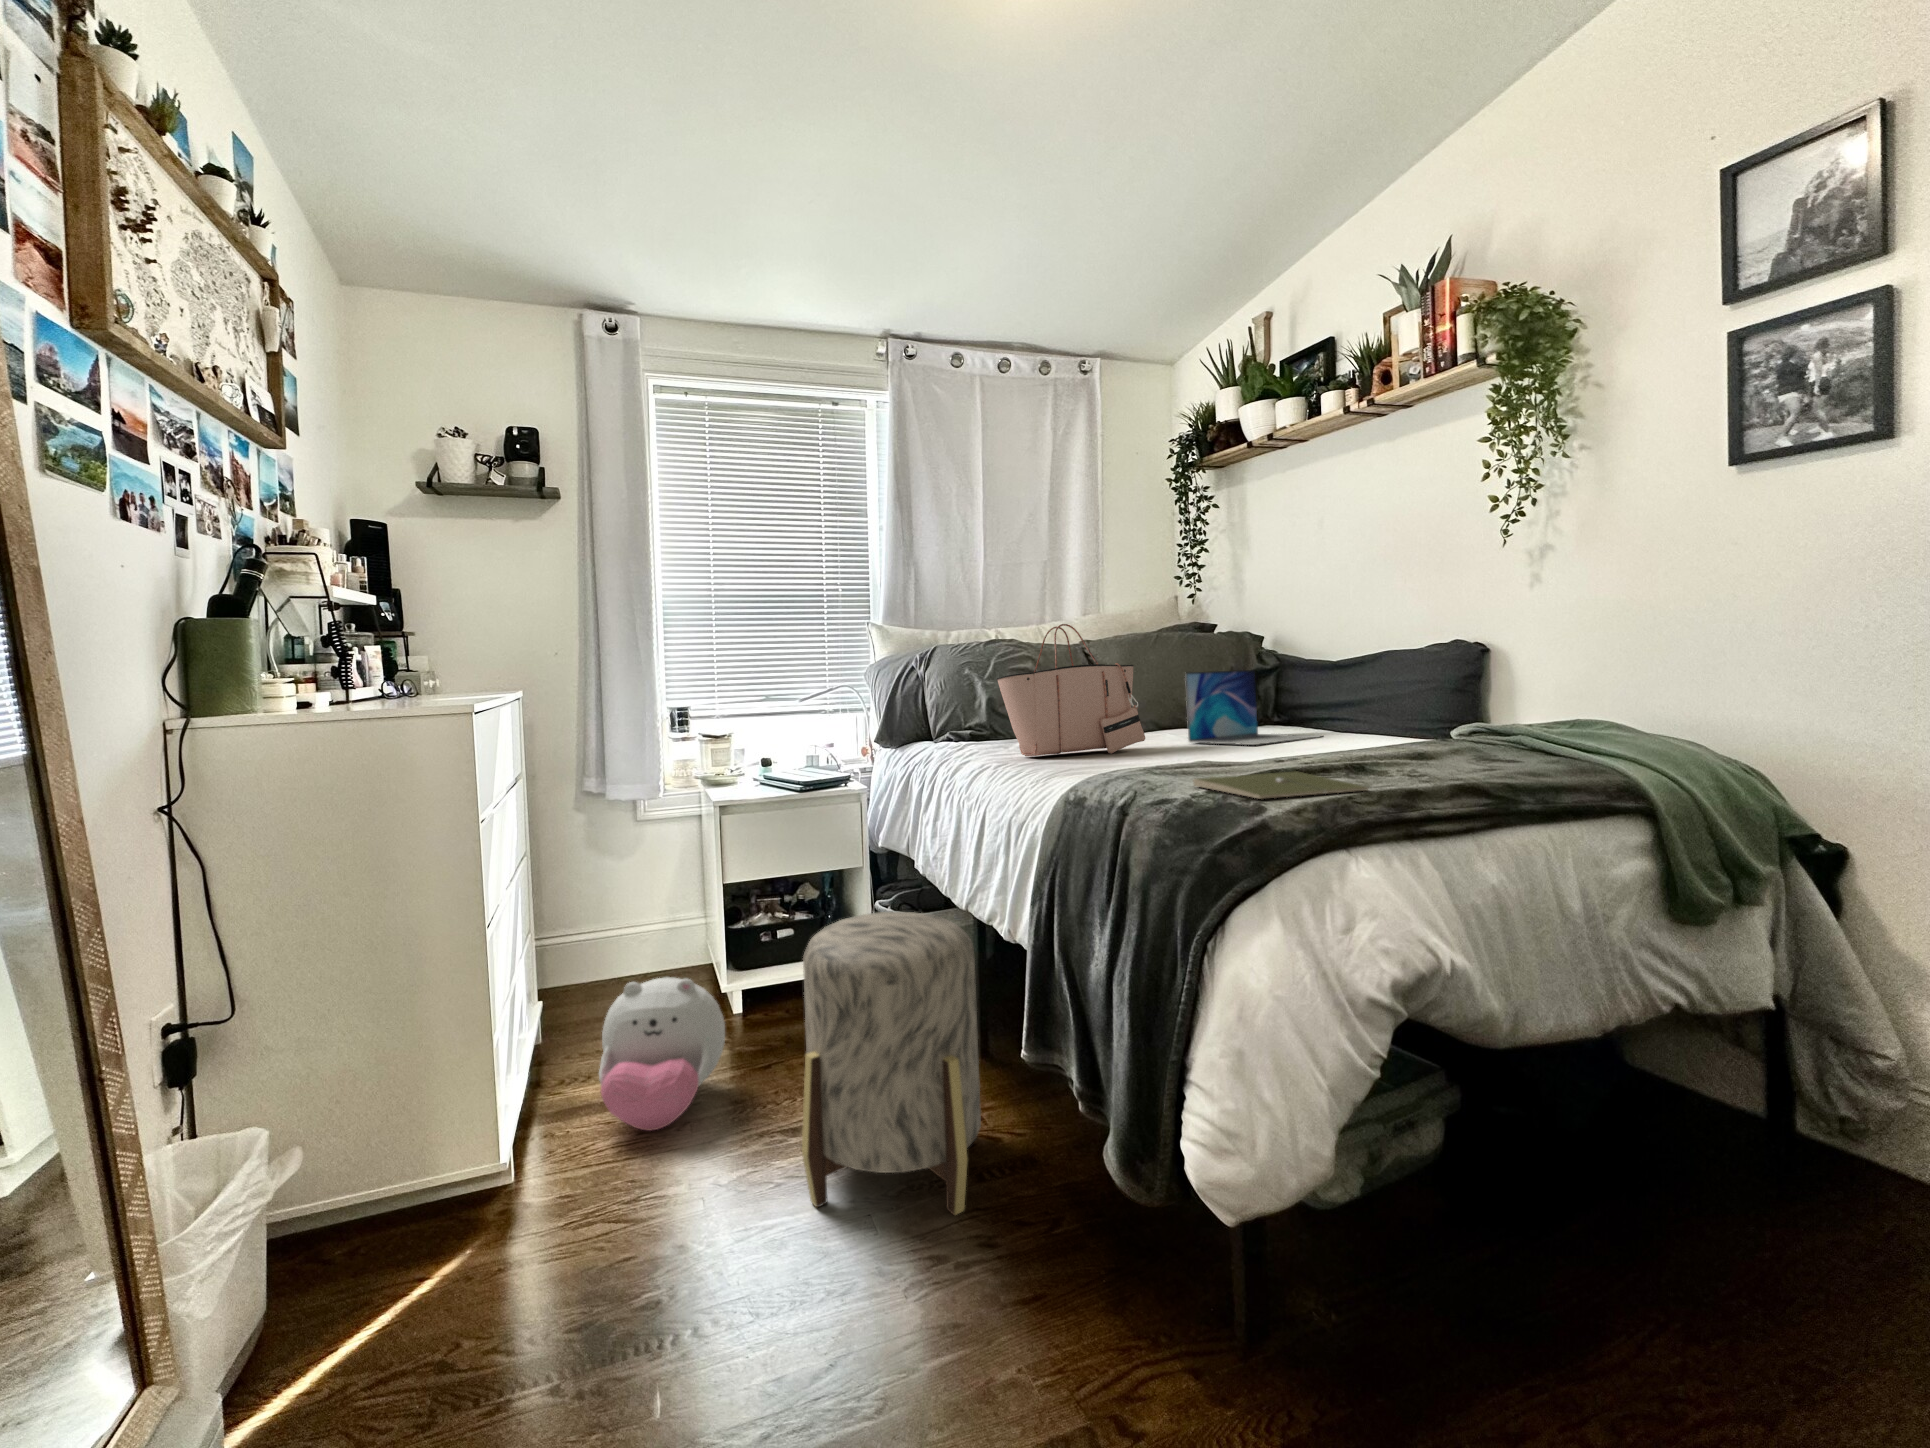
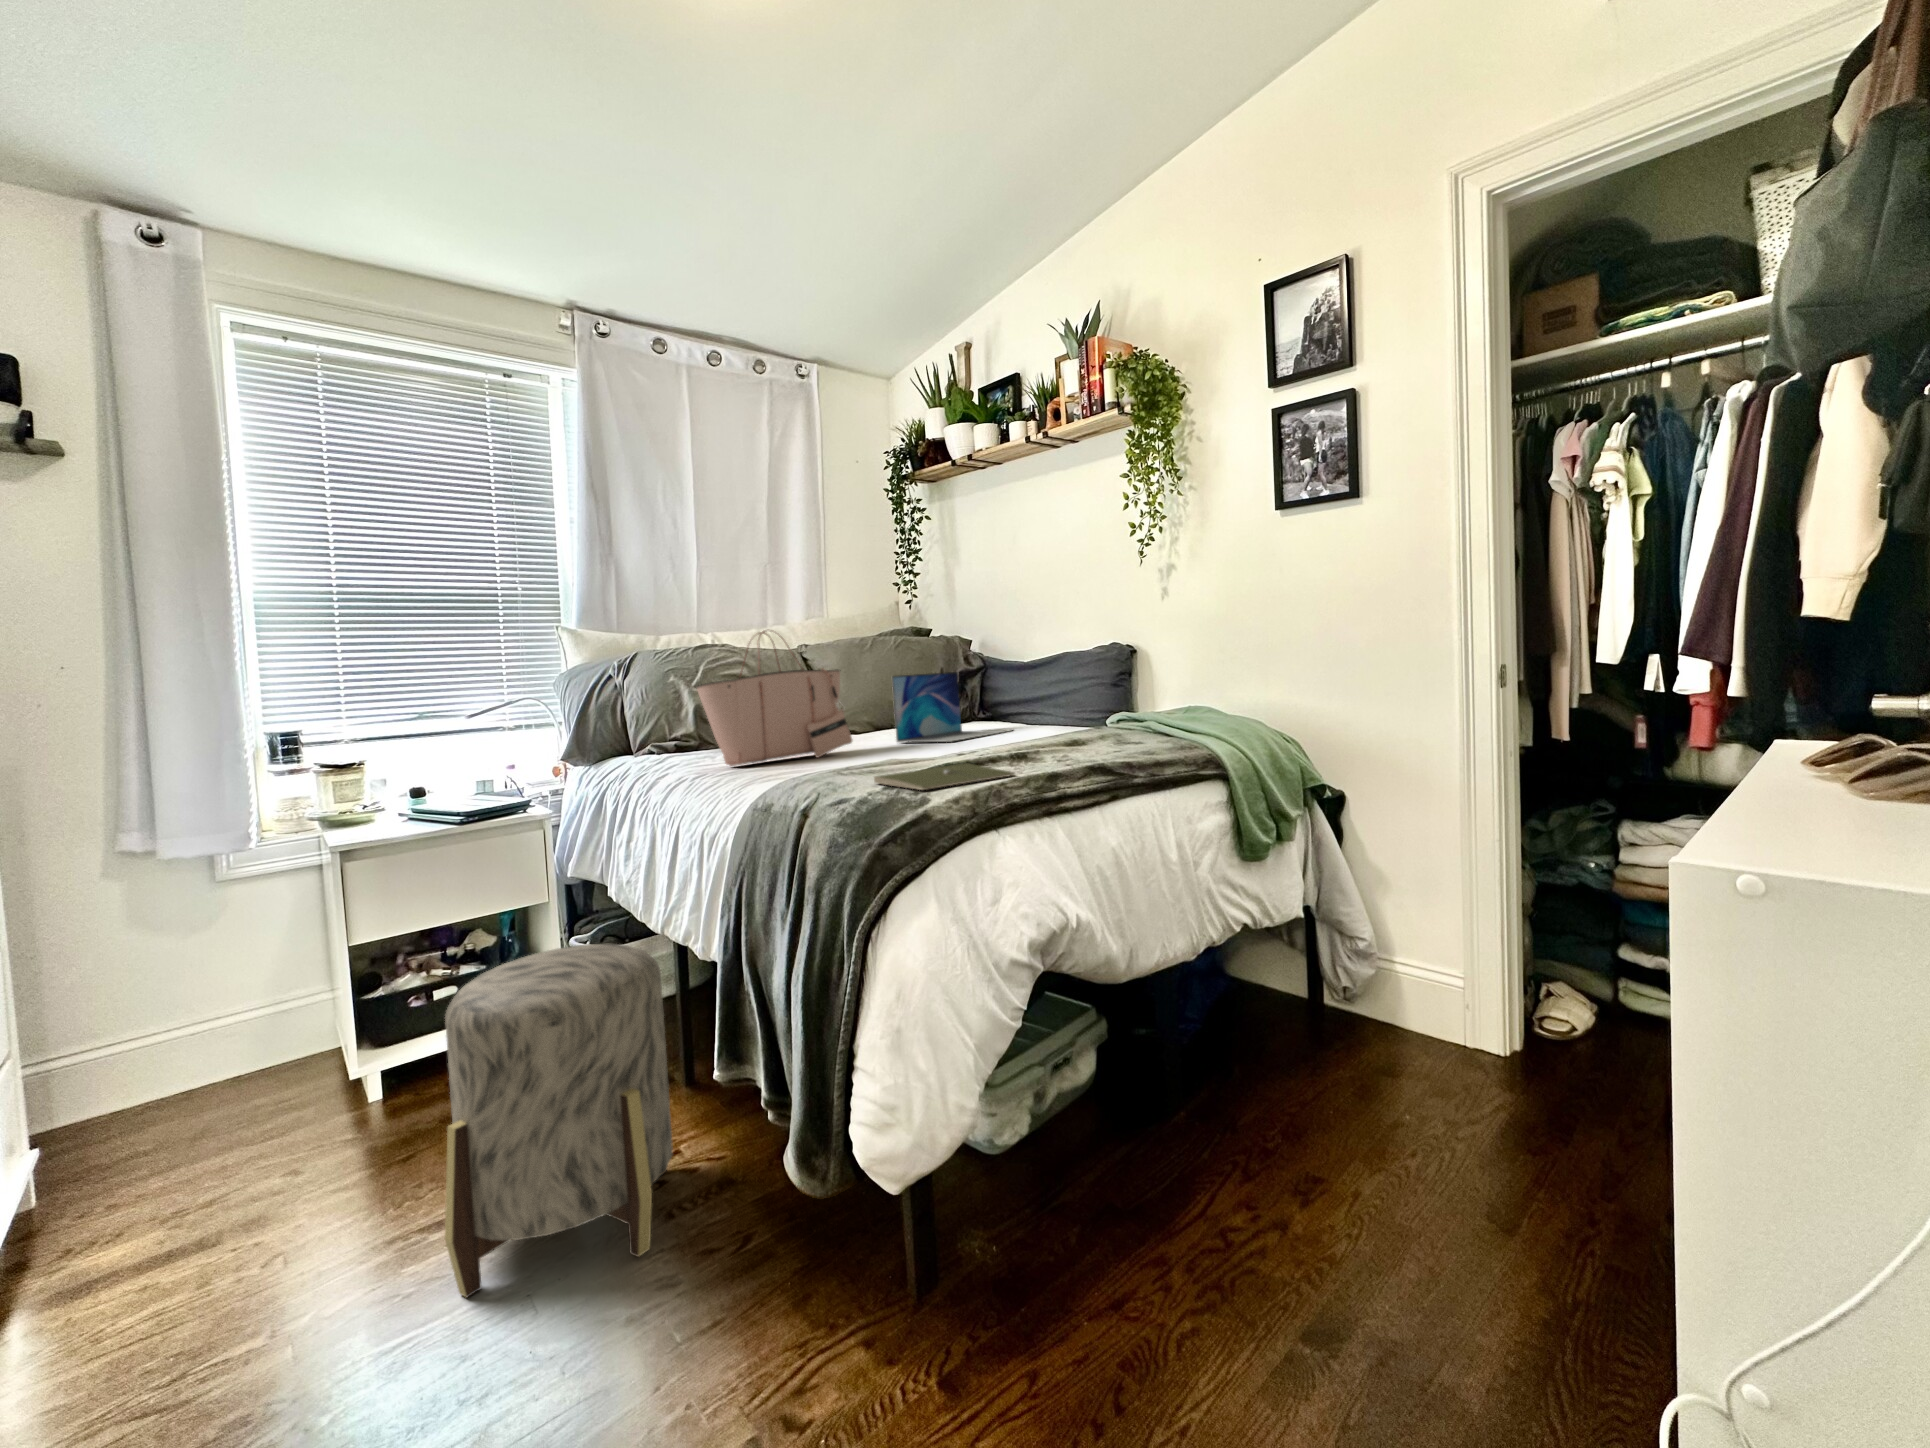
plush toy: present [599,977,725,1130] -> none [137,1071,346,1276]

